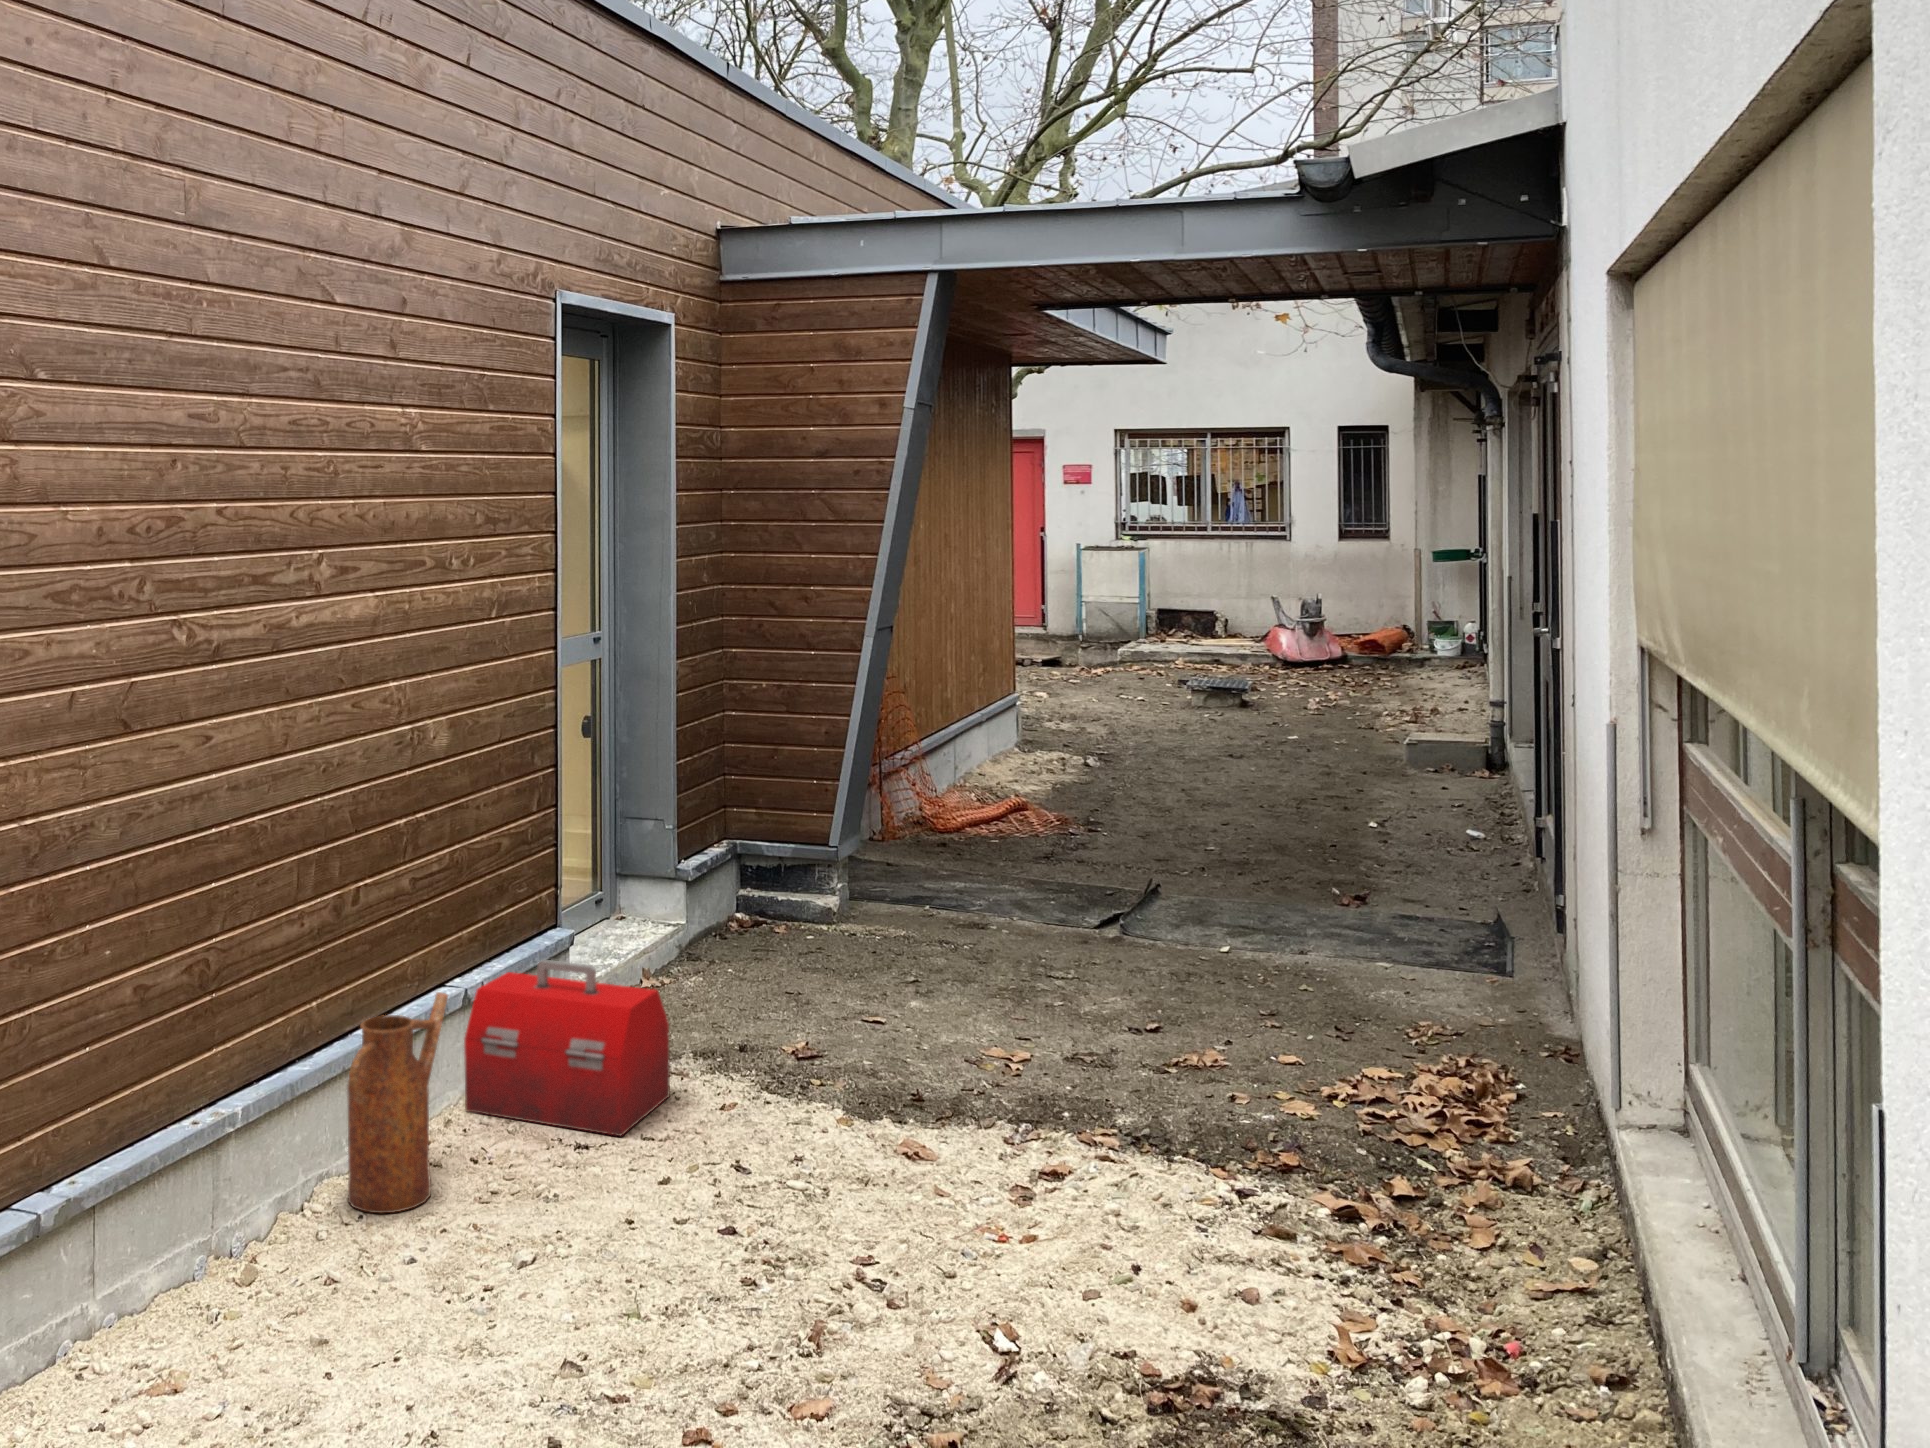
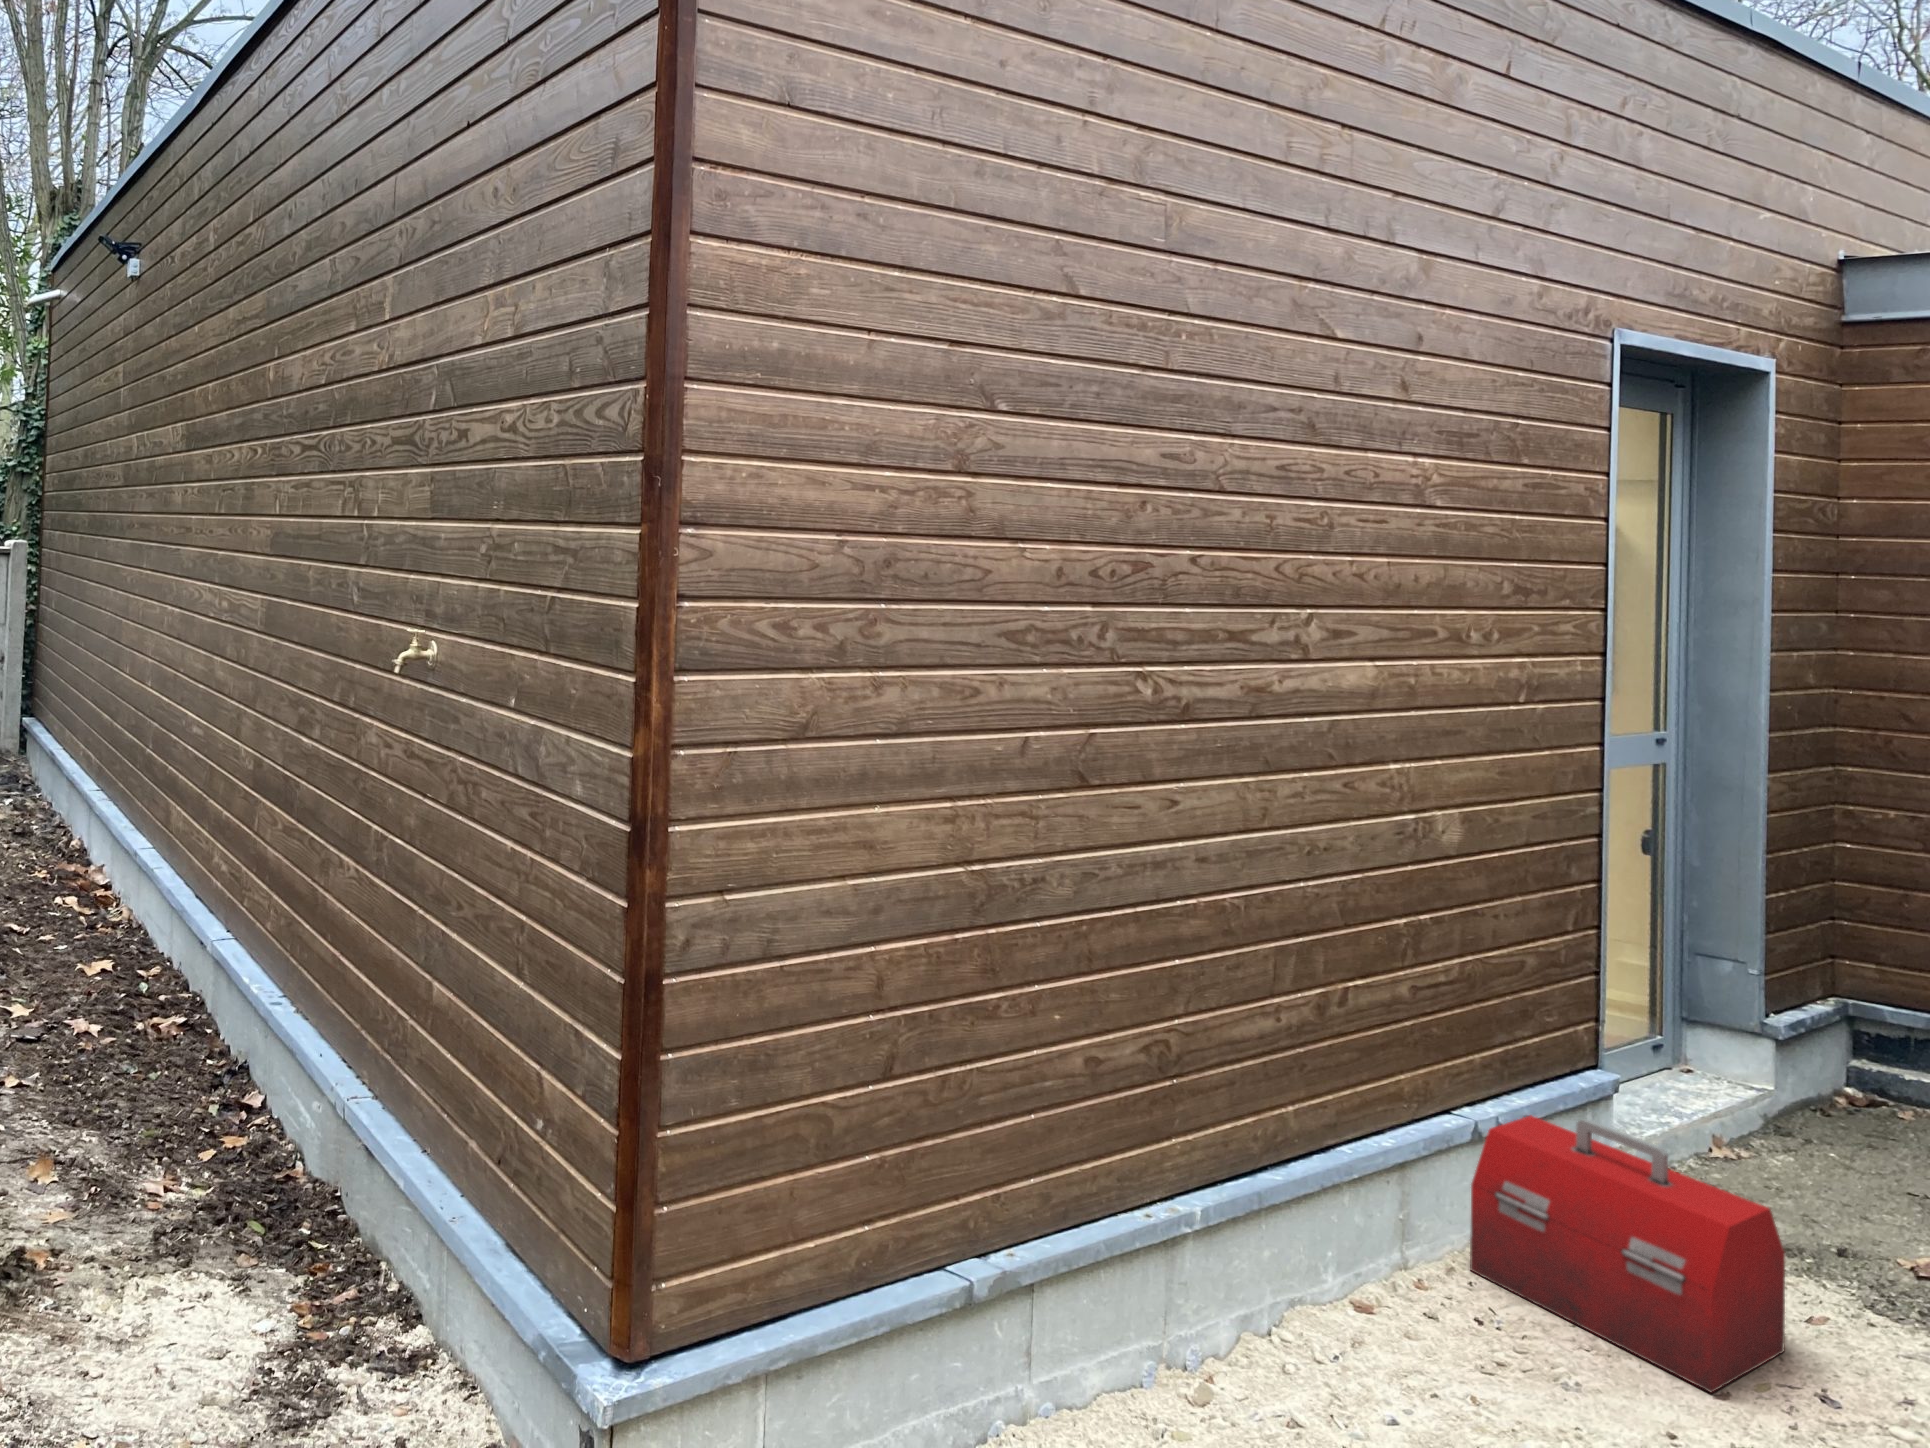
watering can: present [347,992,448,1213] -> none [1320,1131,1456,1394]

